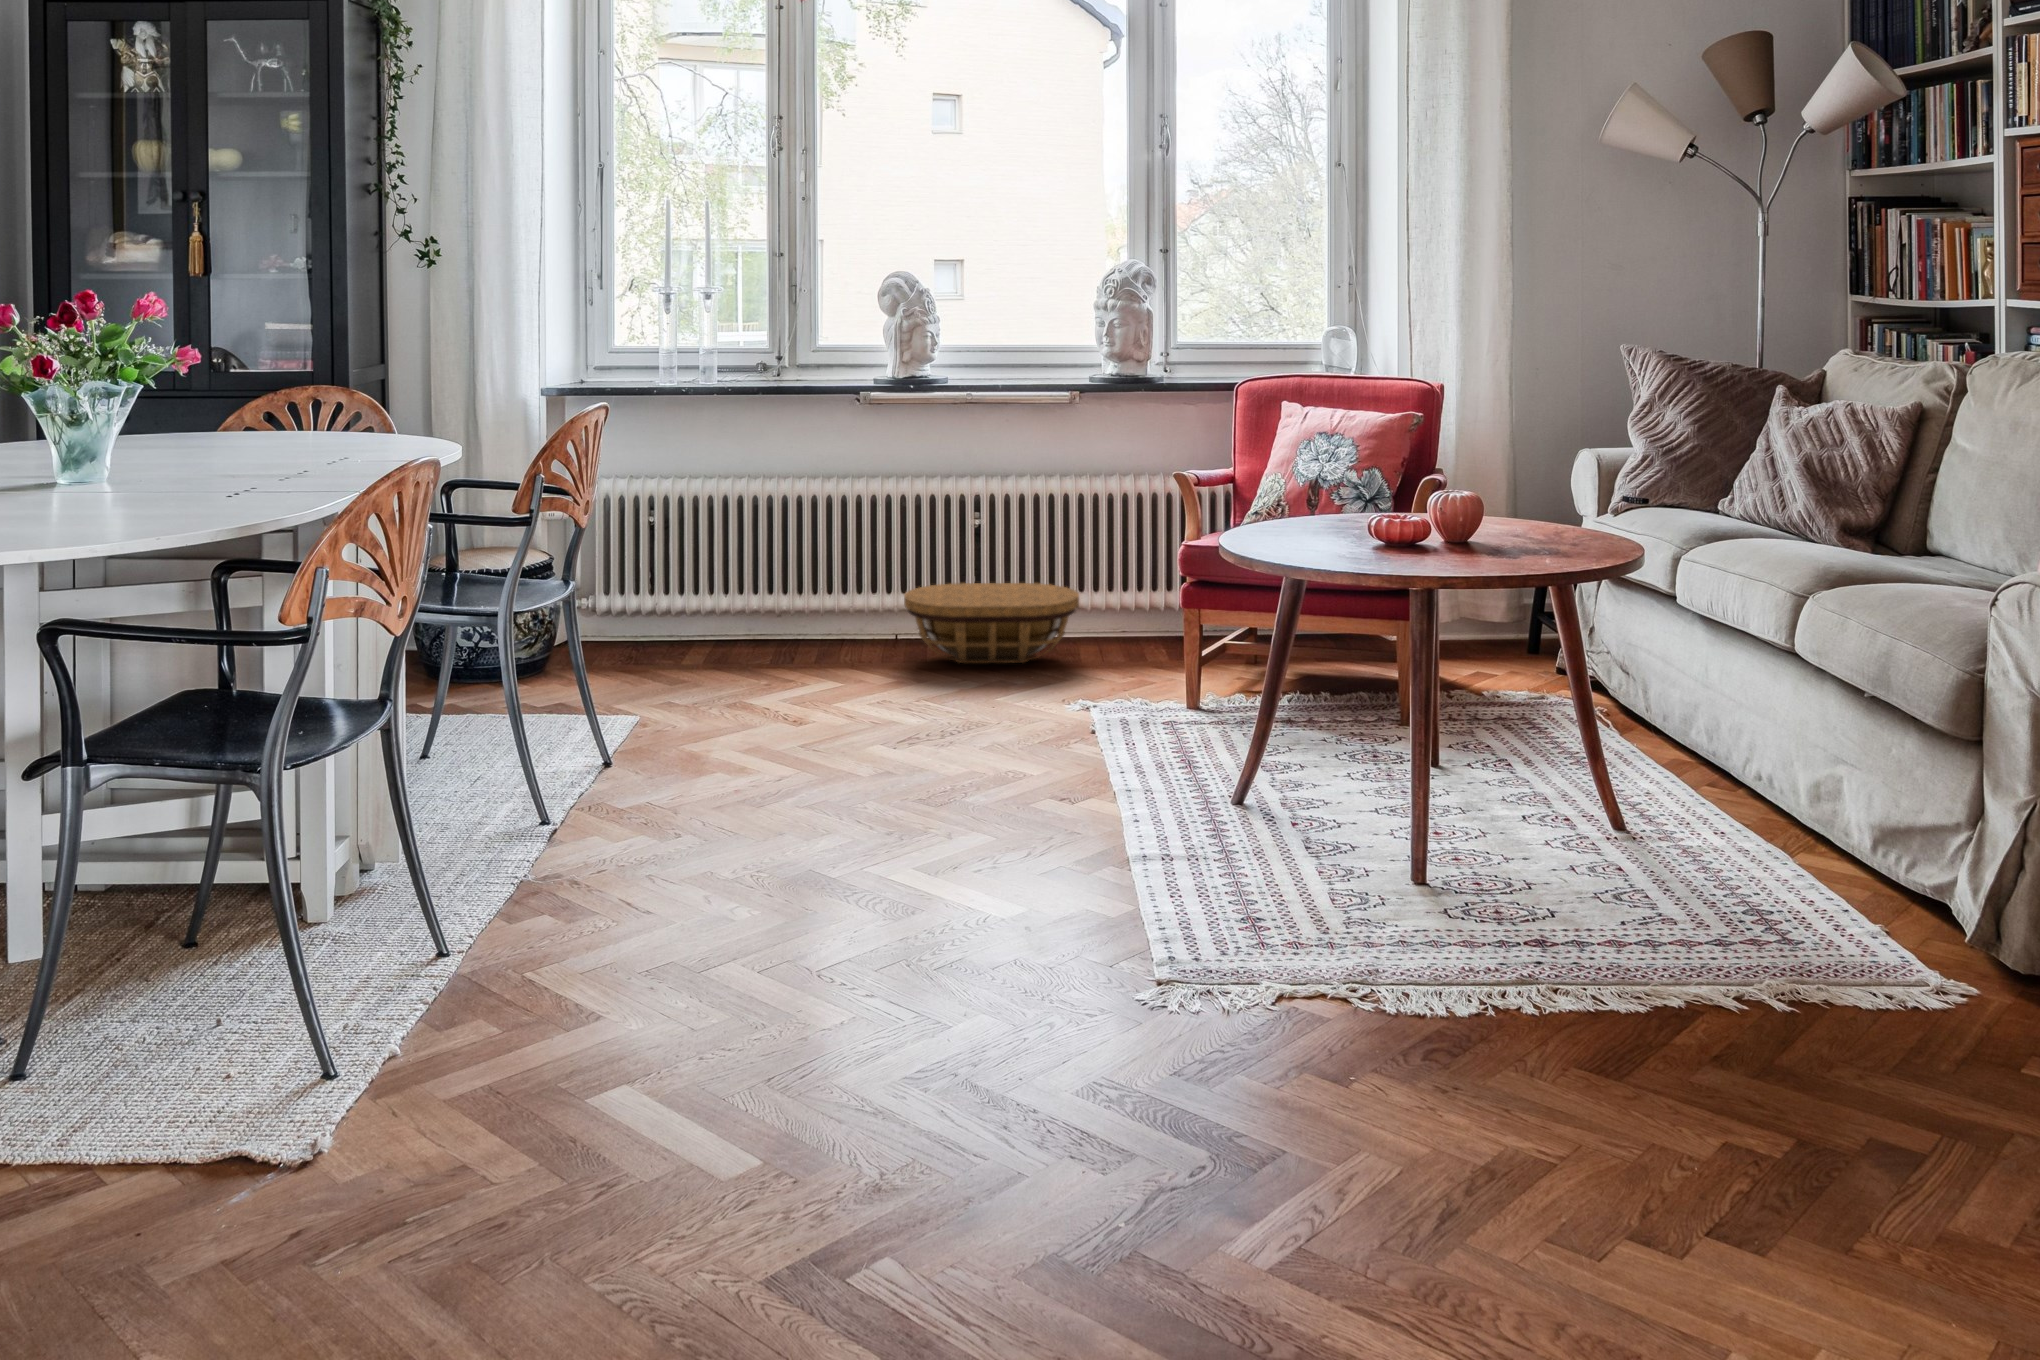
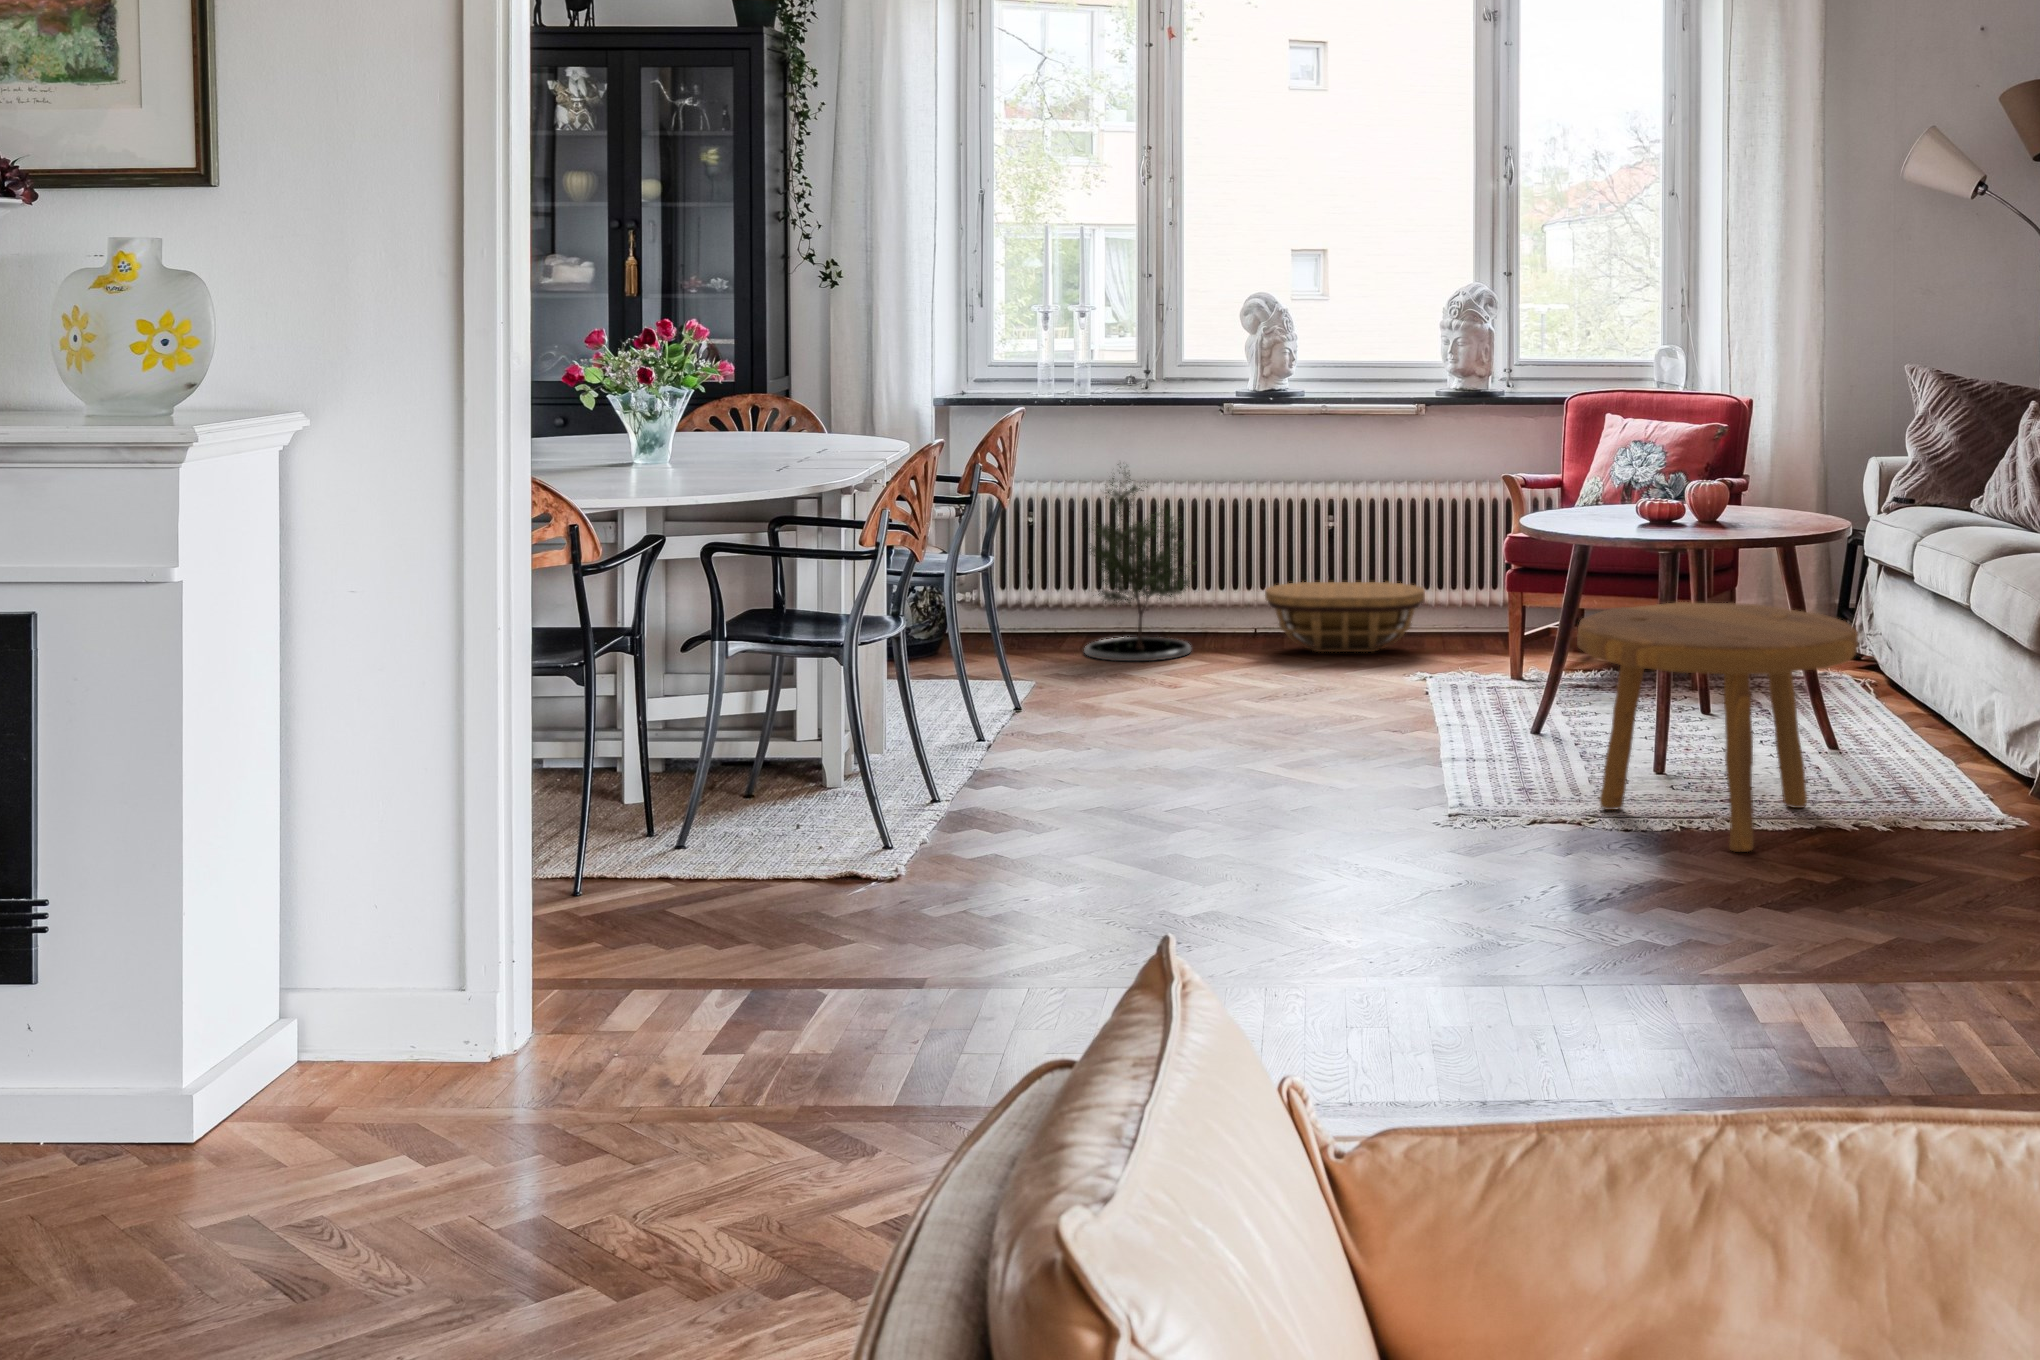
potted tree: none [699,454,831,679] -> present [1083,467,1197,661]
footstool: none [1337,665,1750,1073] -> present [1577,602,1858,852]

